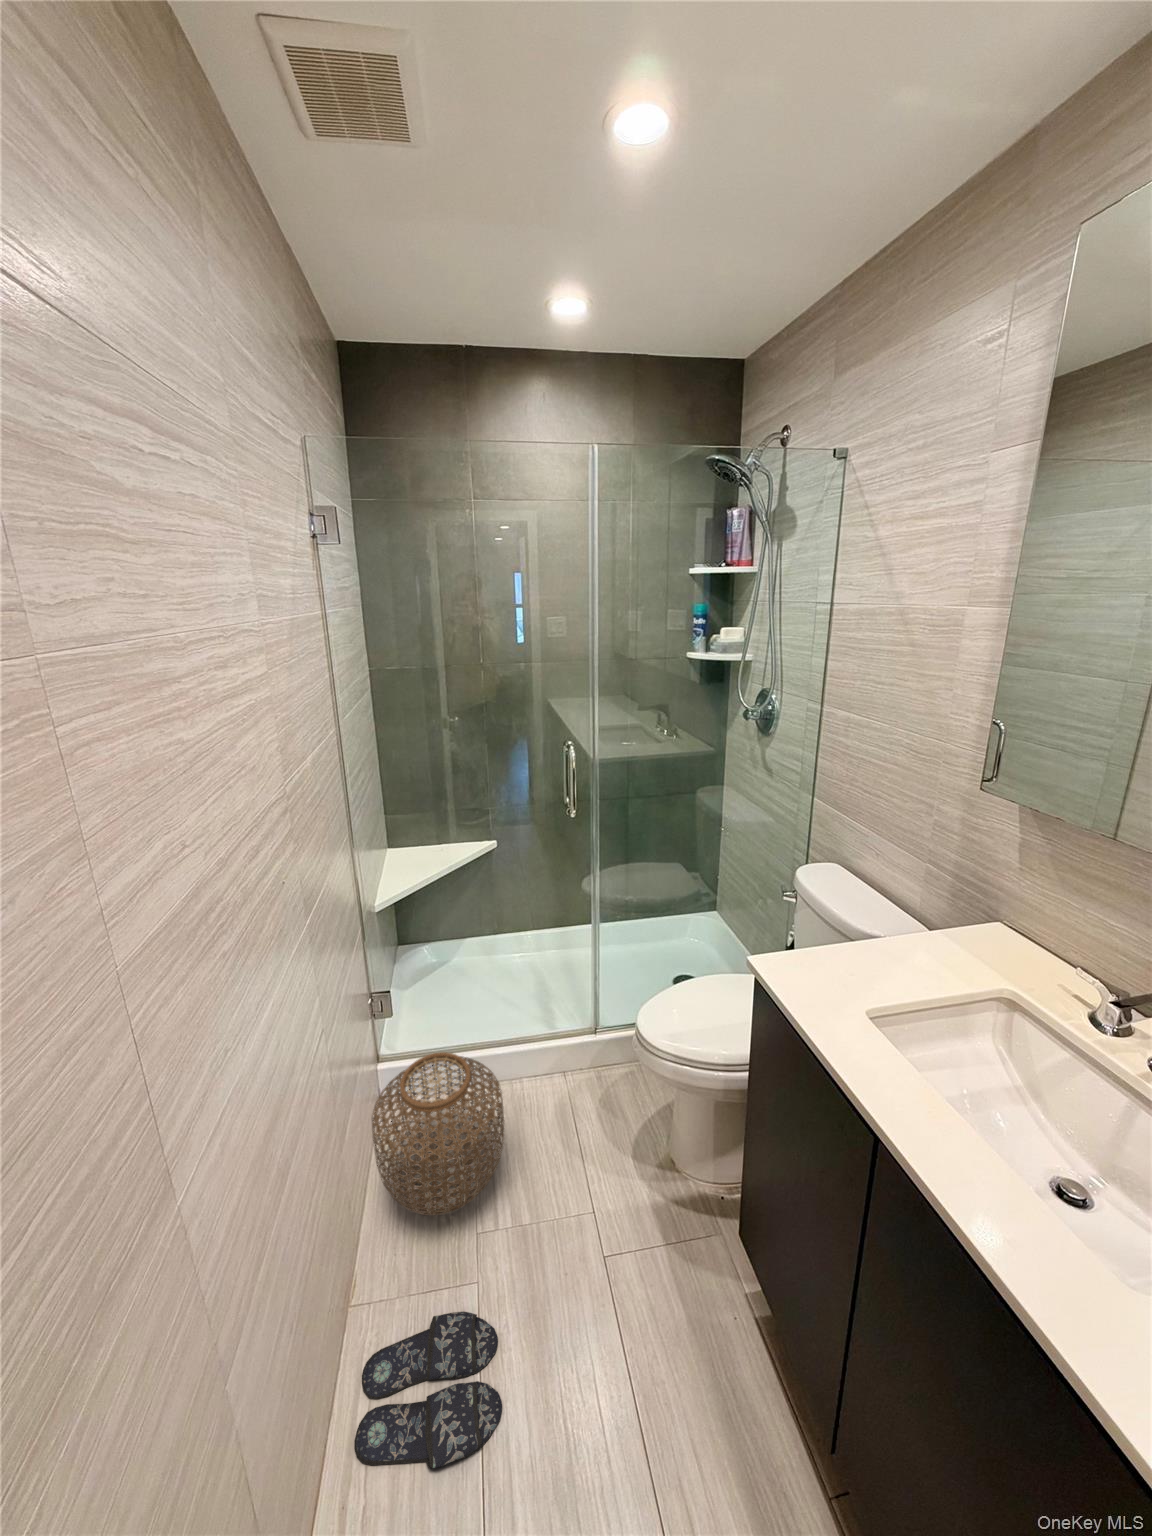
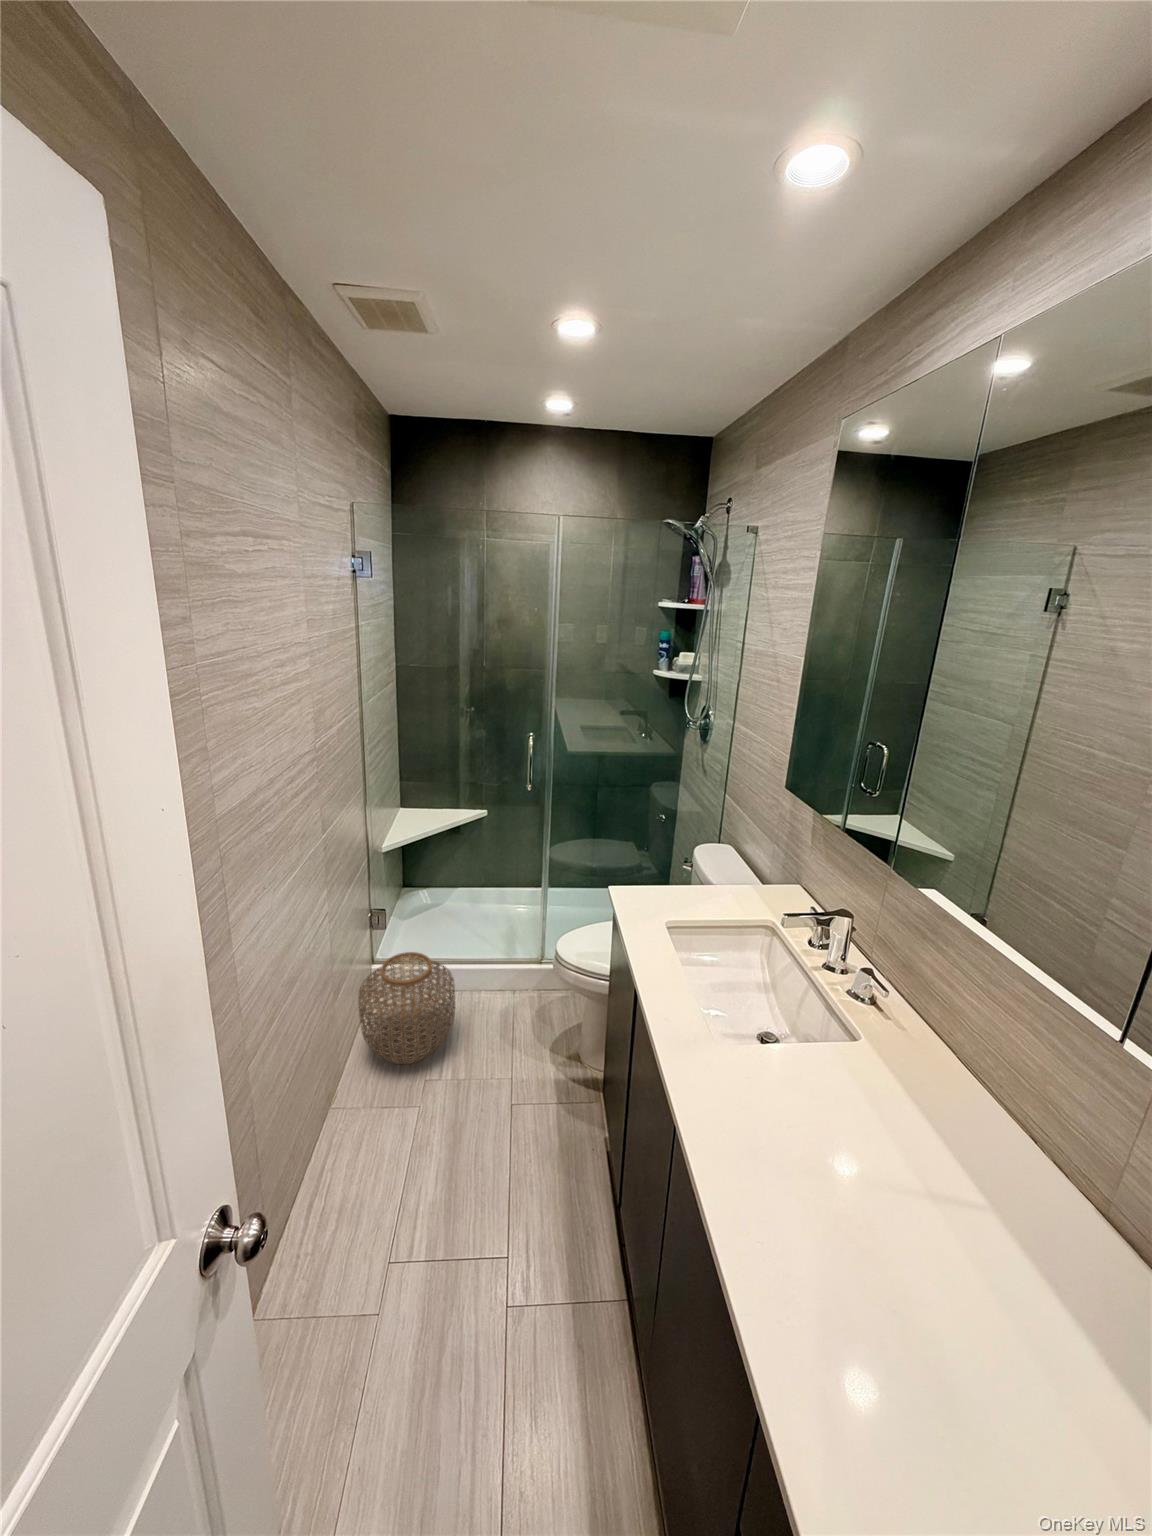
slippers: present [354,1312,502,1468] -> none [322,1119,426,1194]

